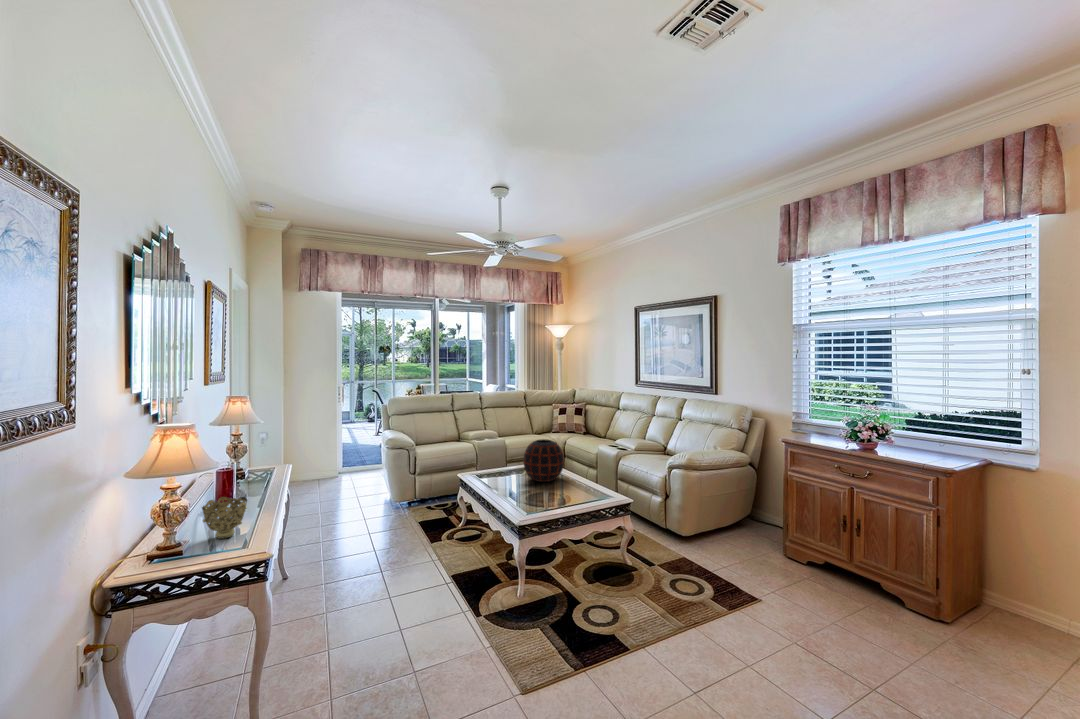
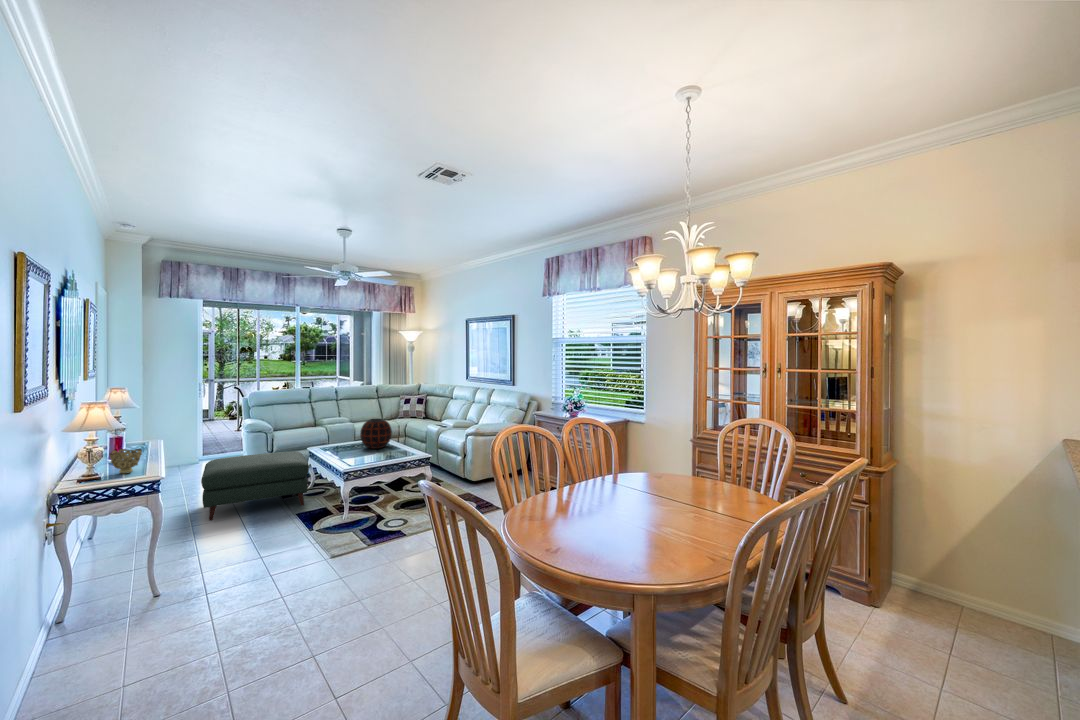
ottoman: none [334,480,463,578] -> present [201,451,309,521]

